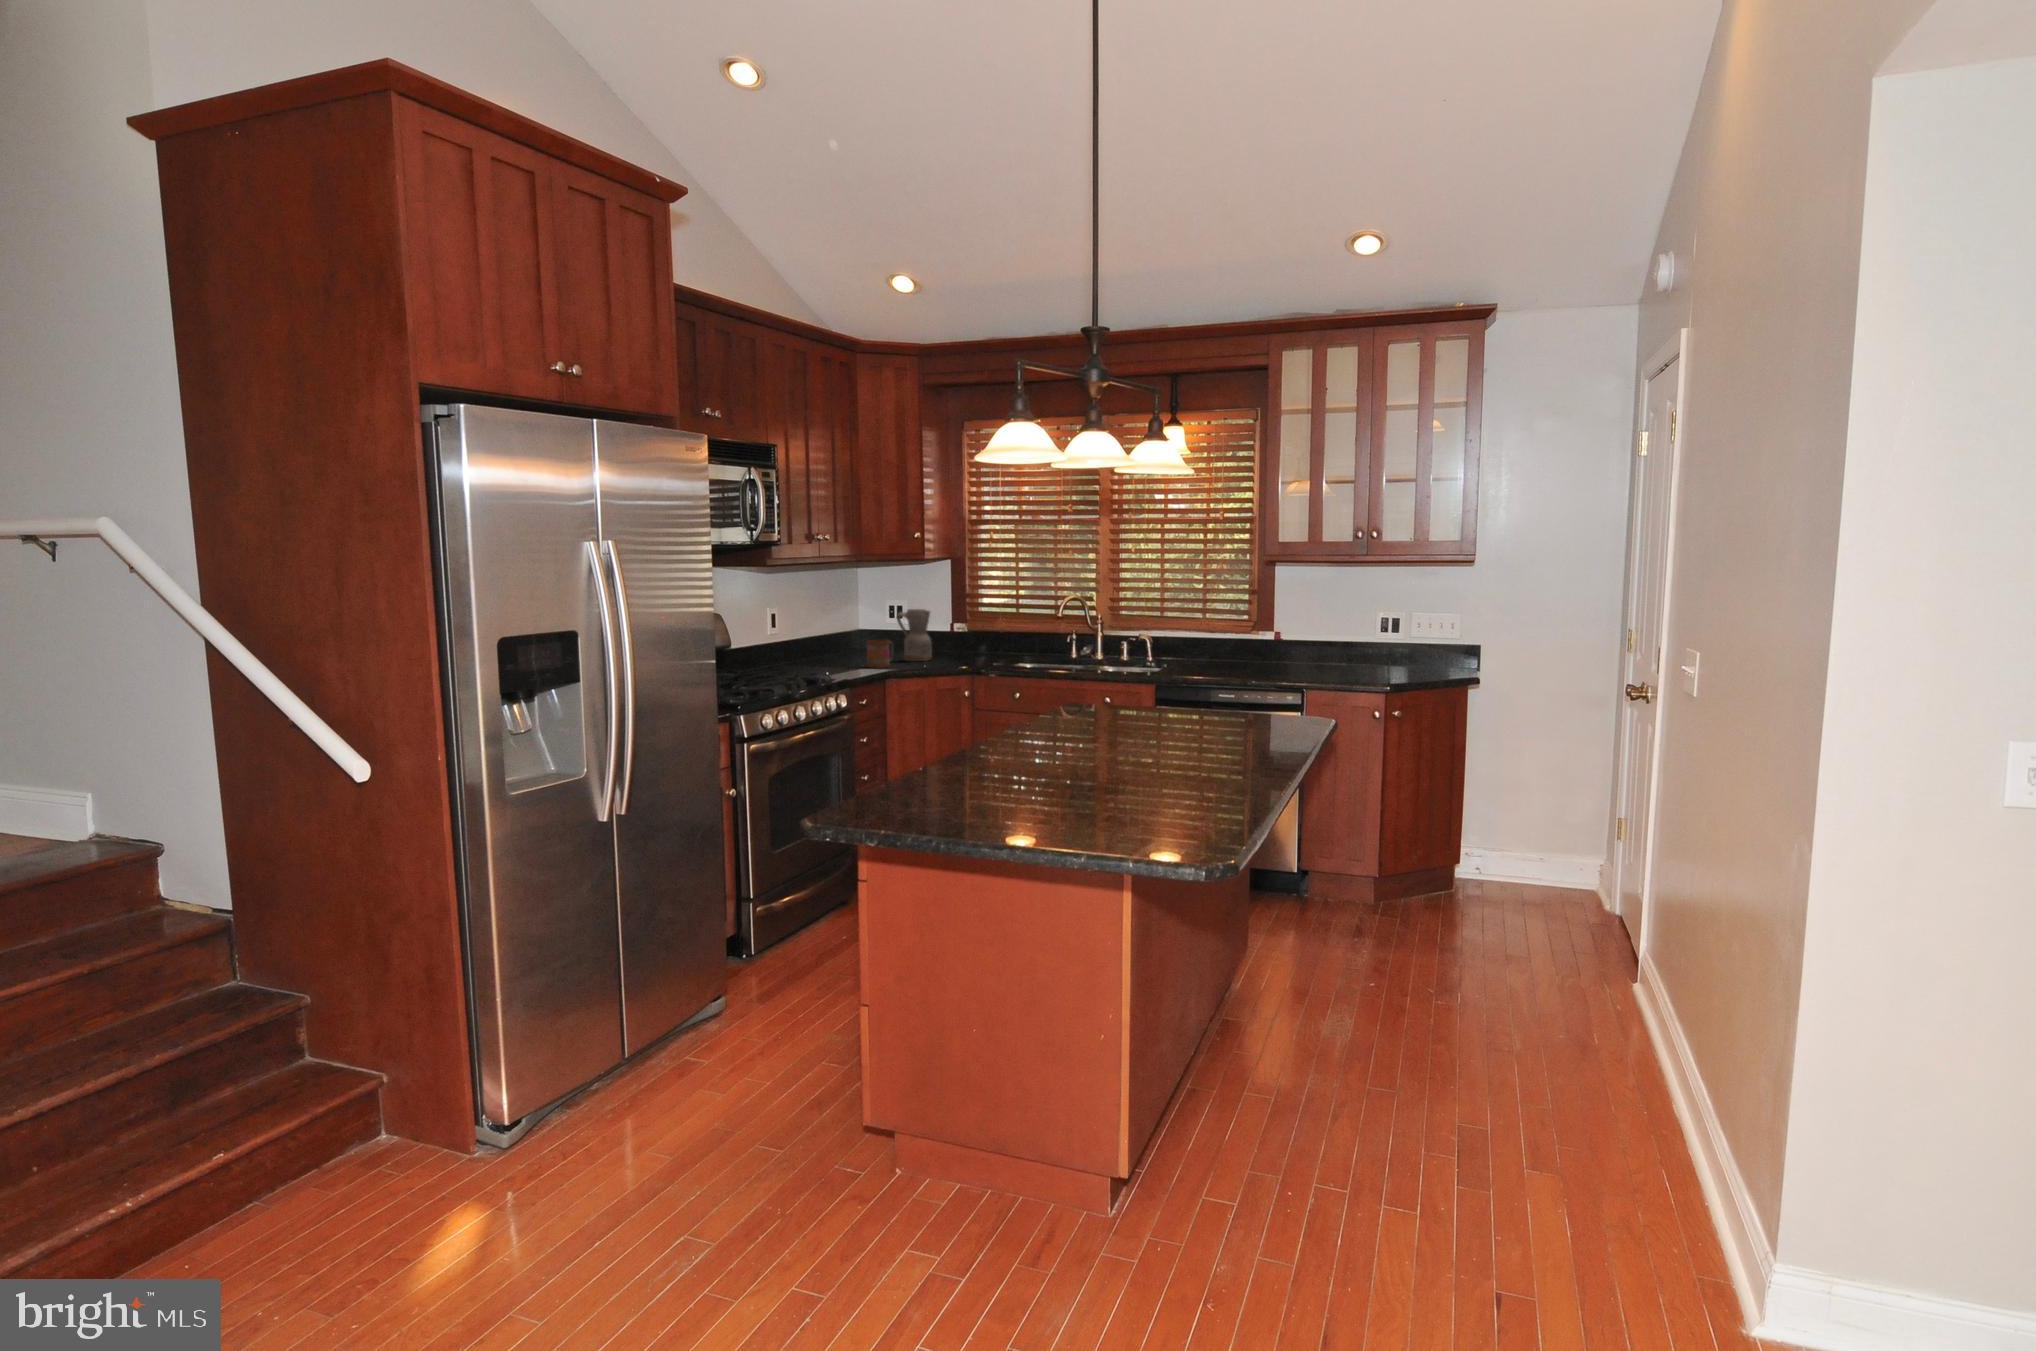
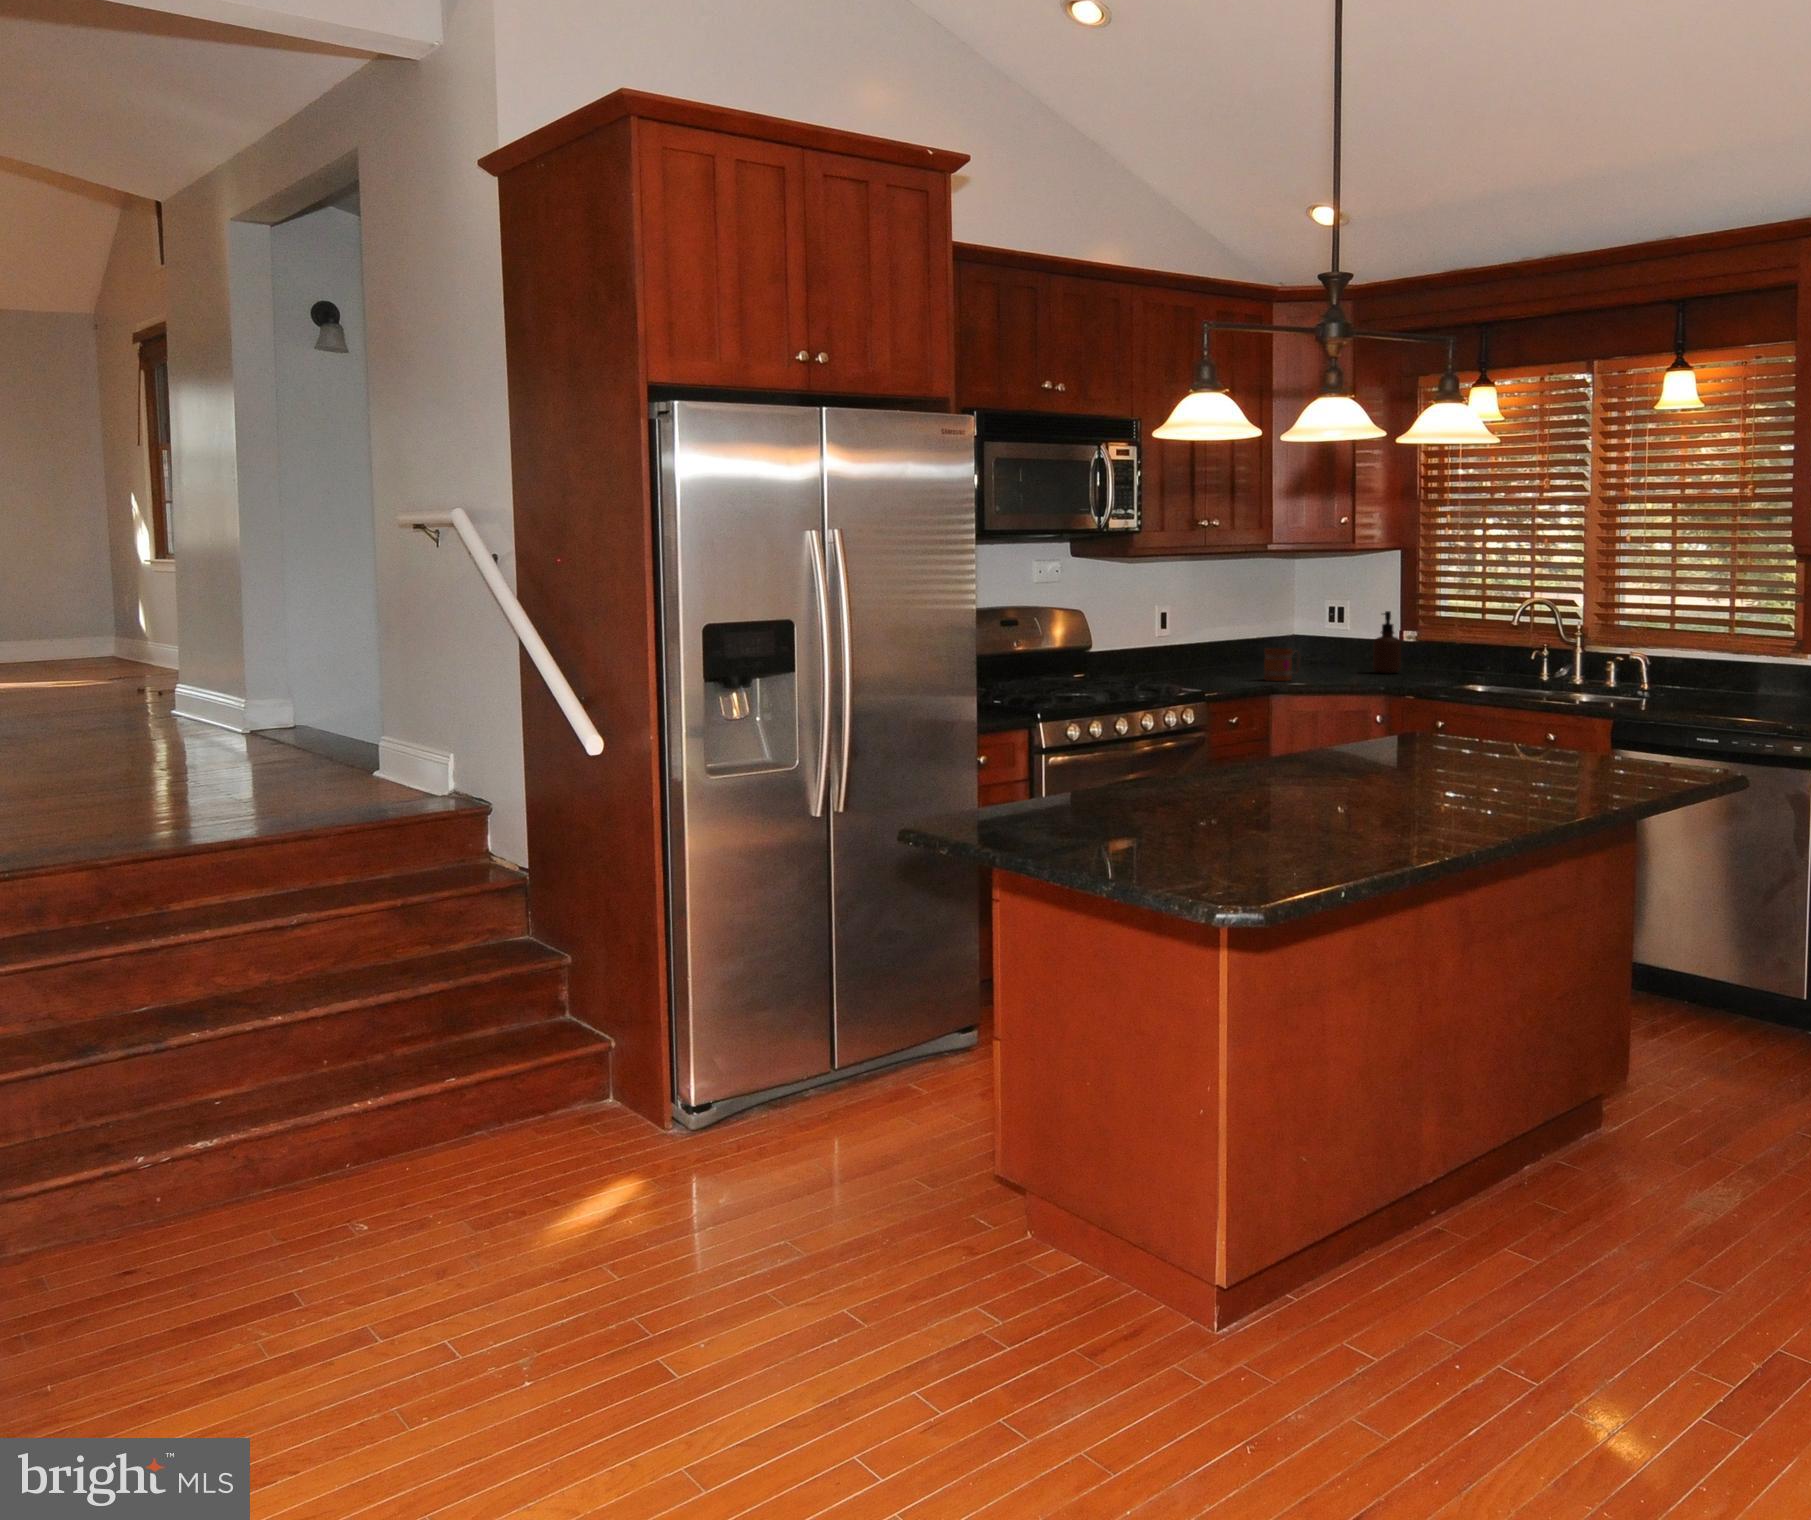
soap dispenser: none [936,607,958,657] -> present [1373,611,1401,674]
ceramic pitcher: present [897,609,932,661] -> none [1318,612,1360,676]

